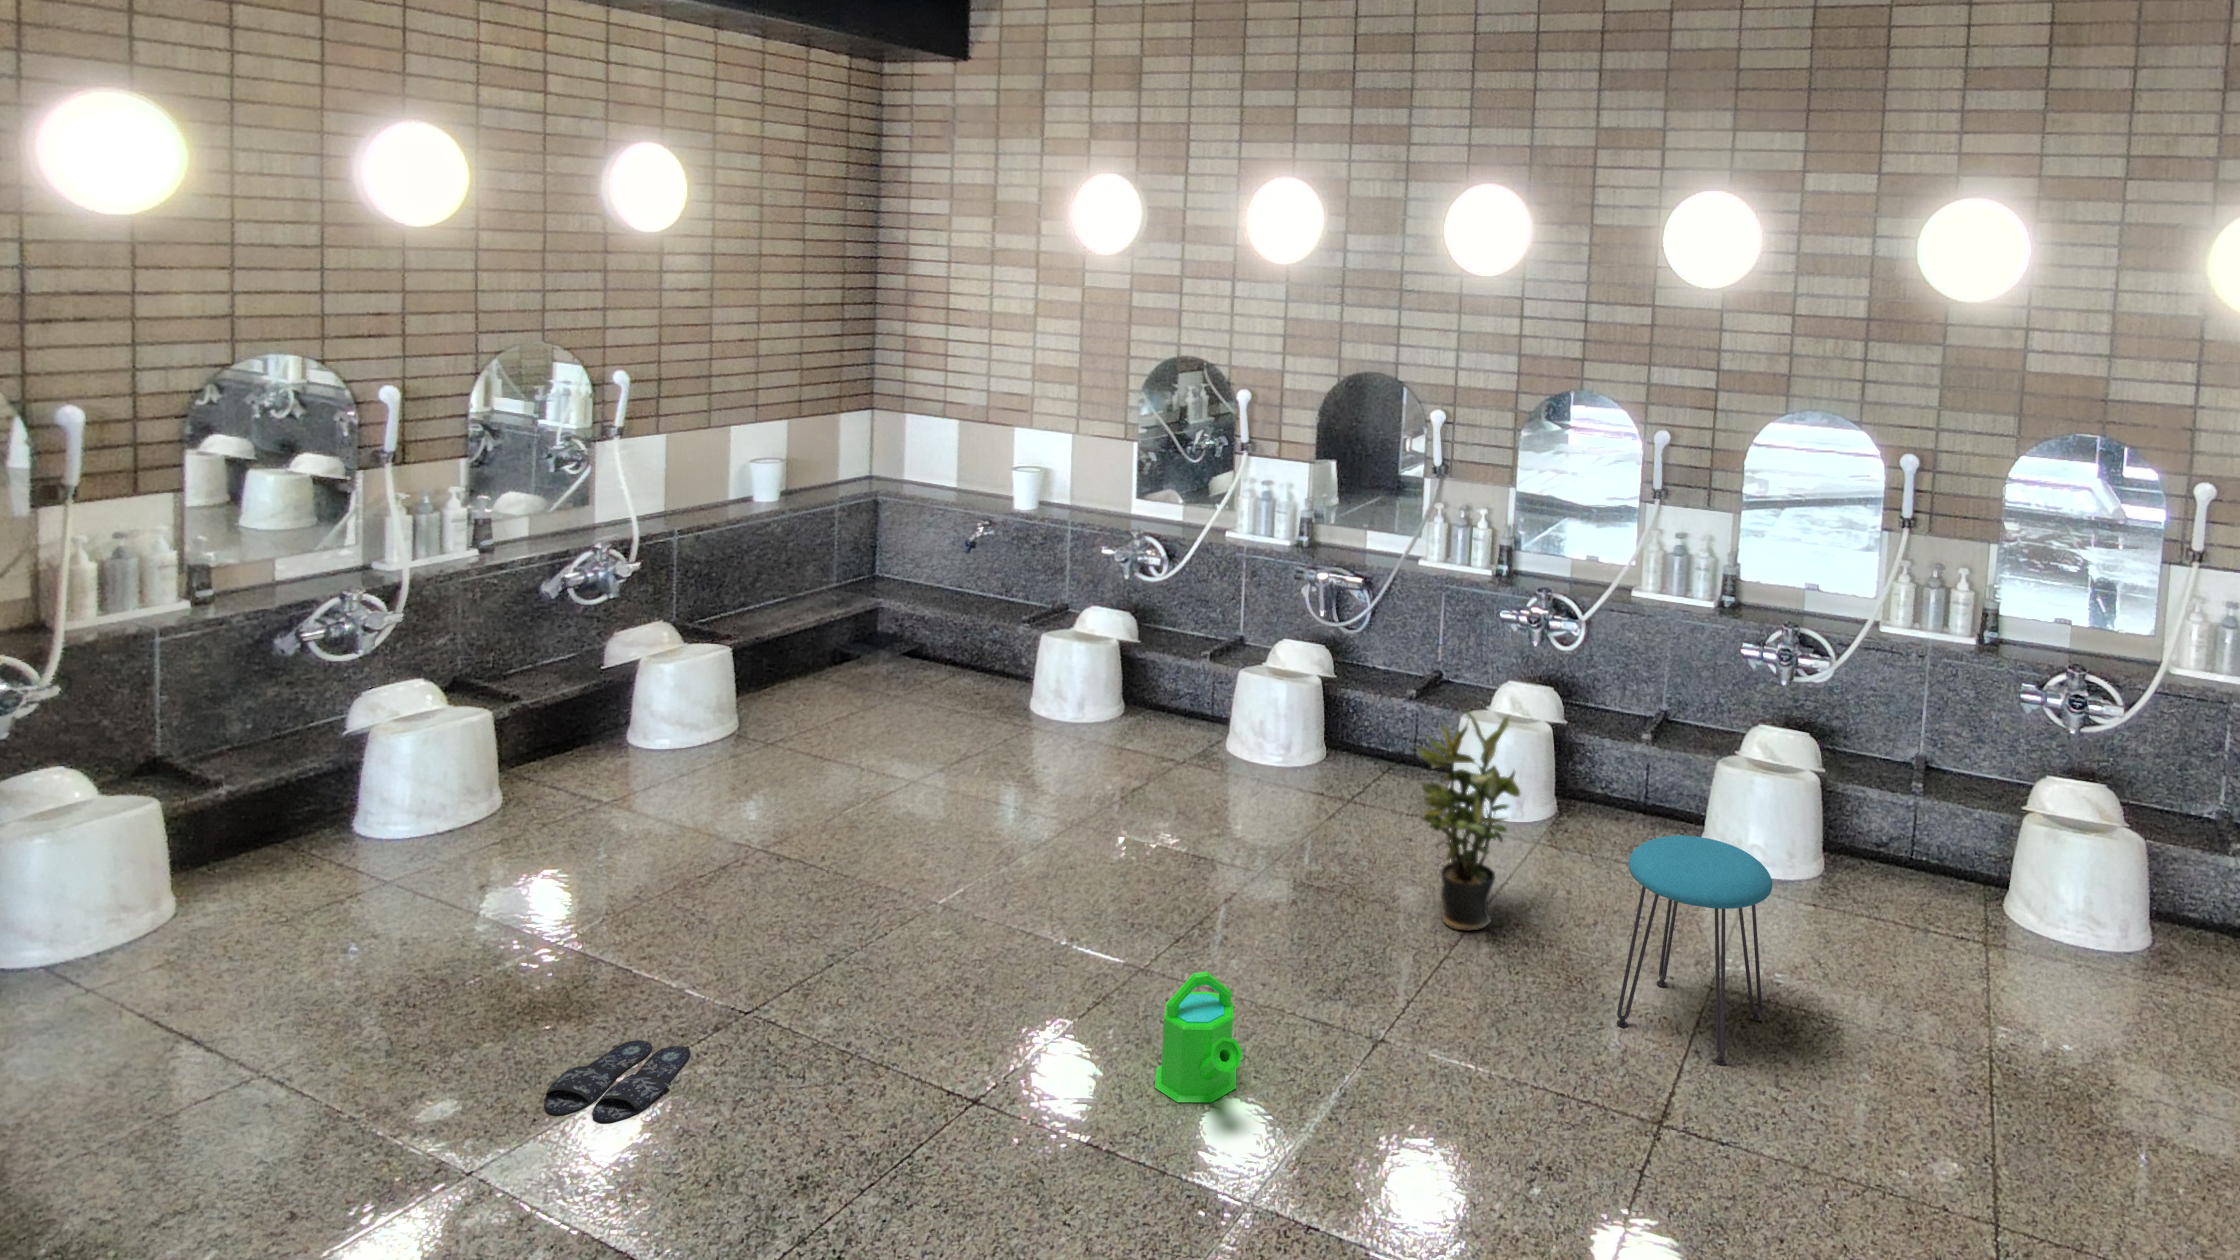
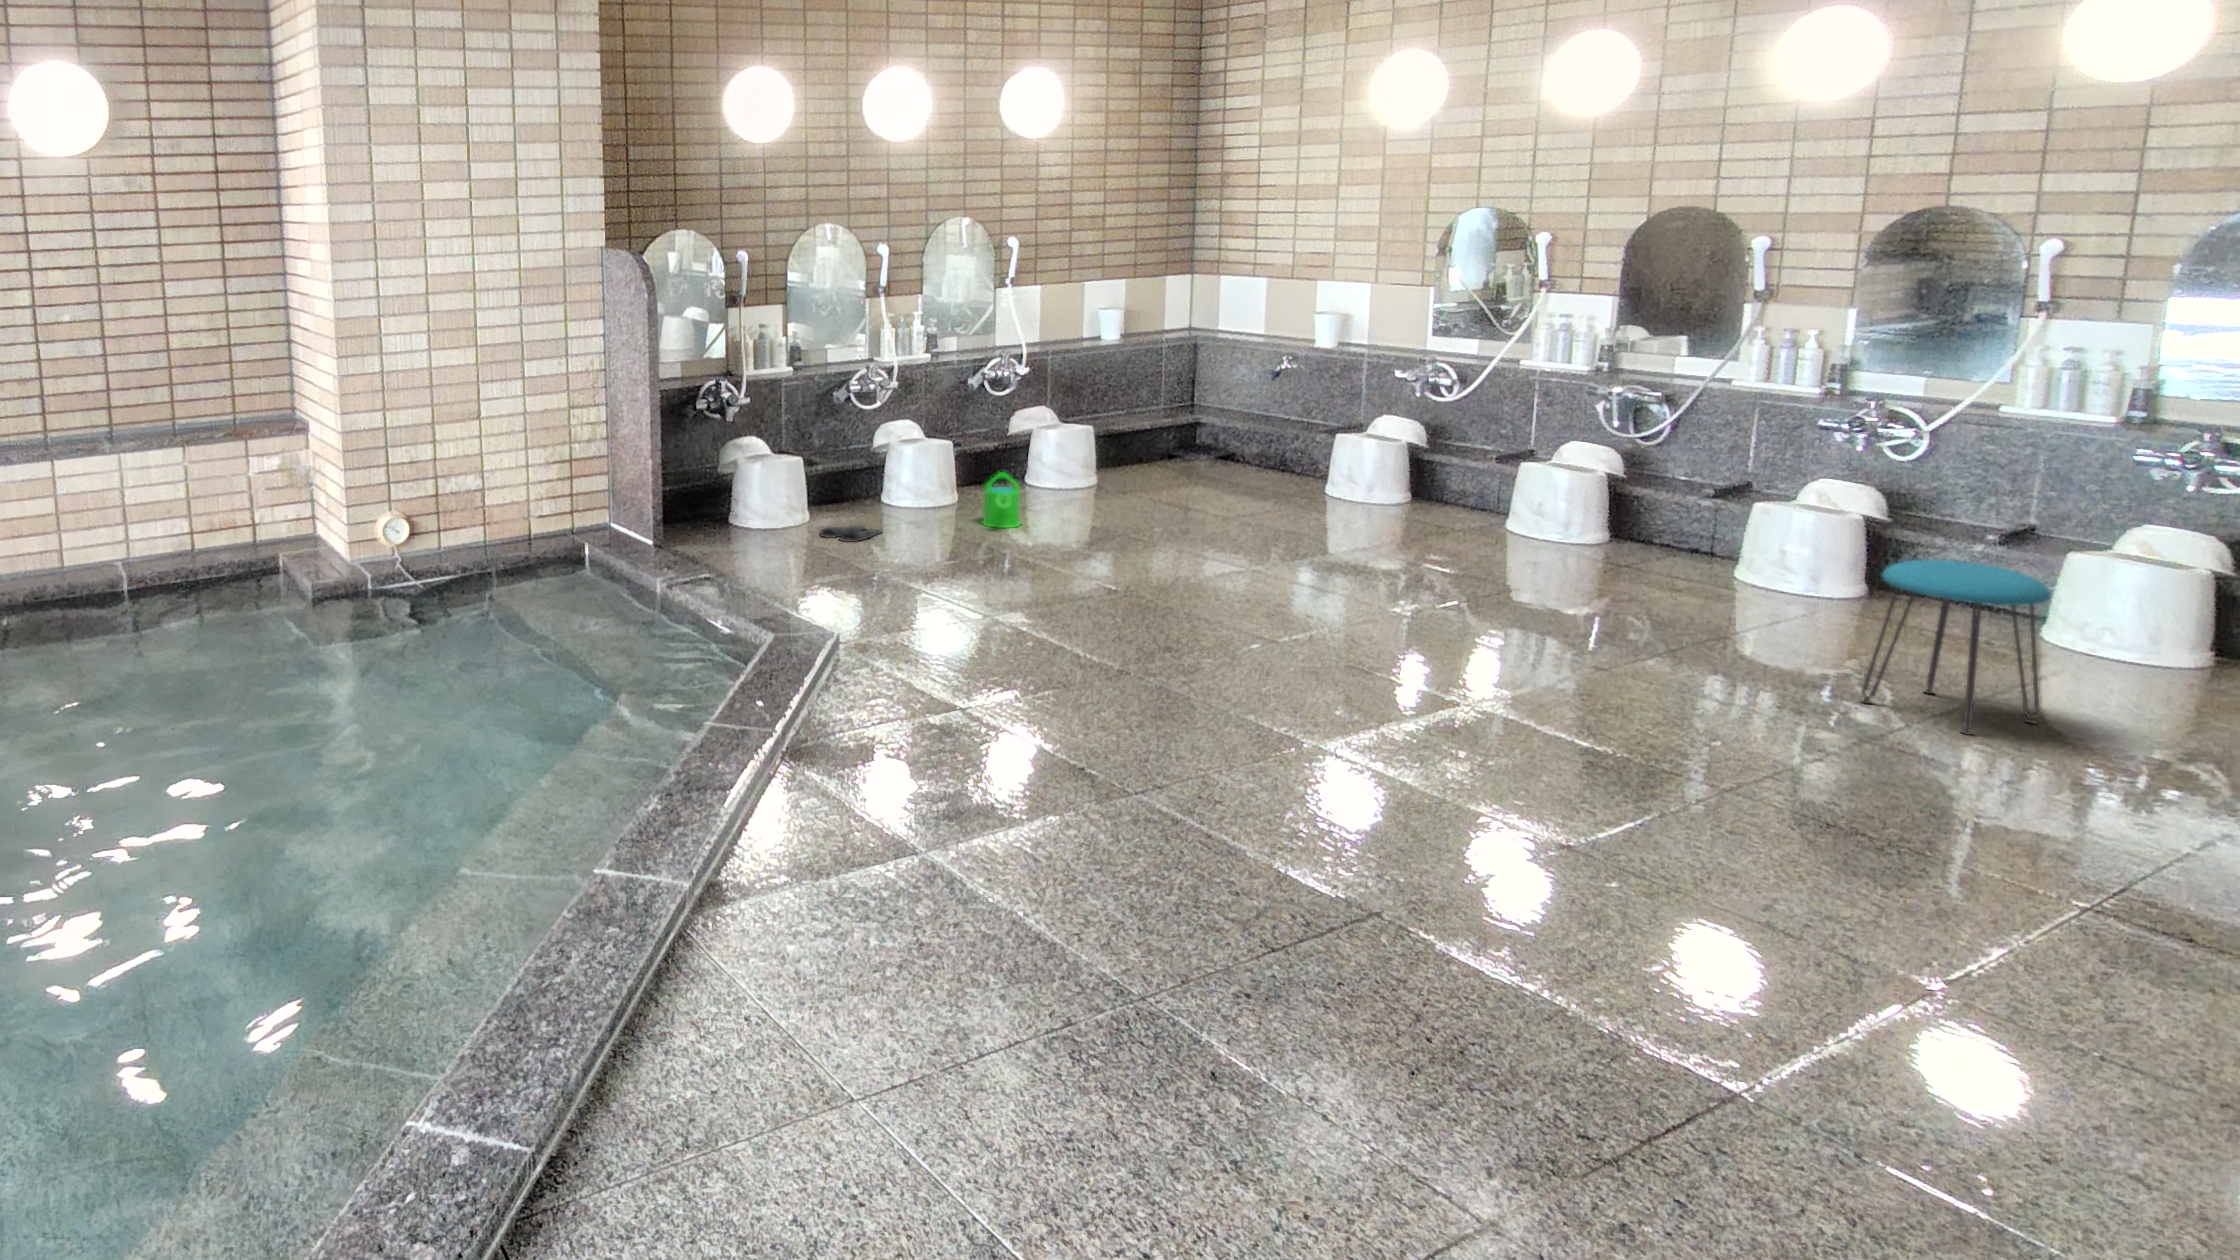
potted plant: present [1417,711,1520,931] -> none [1677,462,1792,644]
watering can: present [1155,971,1242,1103] -> present [982,472,1021,528]
slippers: present [545,1040,691,1123] -> present [821,526,881,542]

